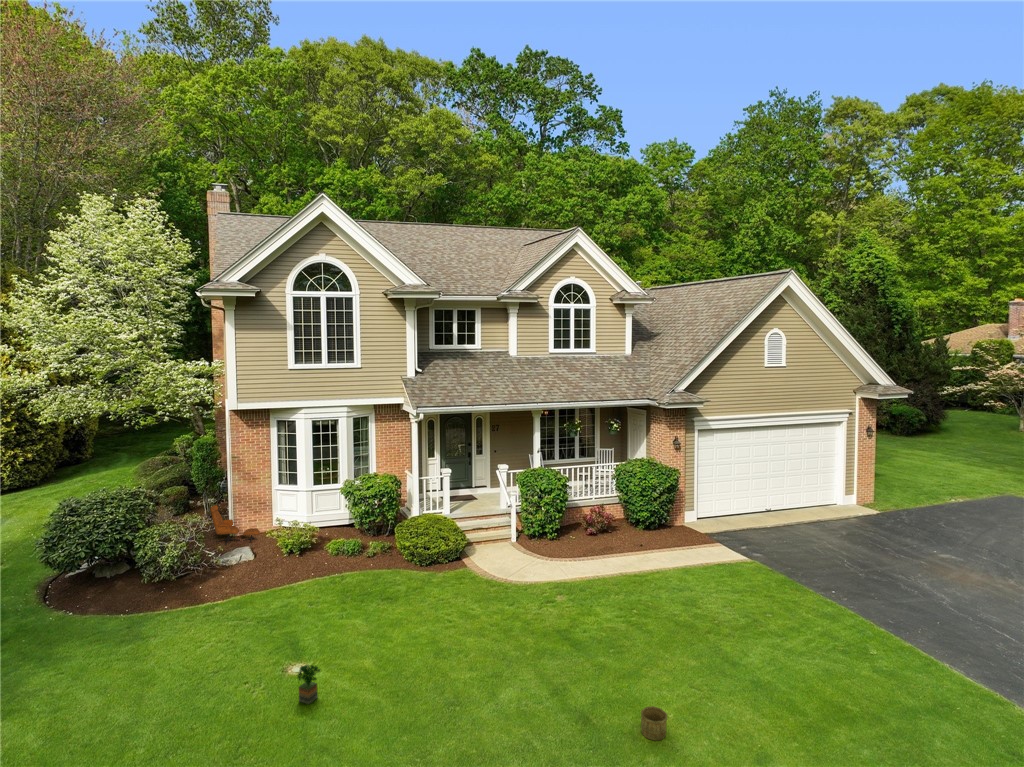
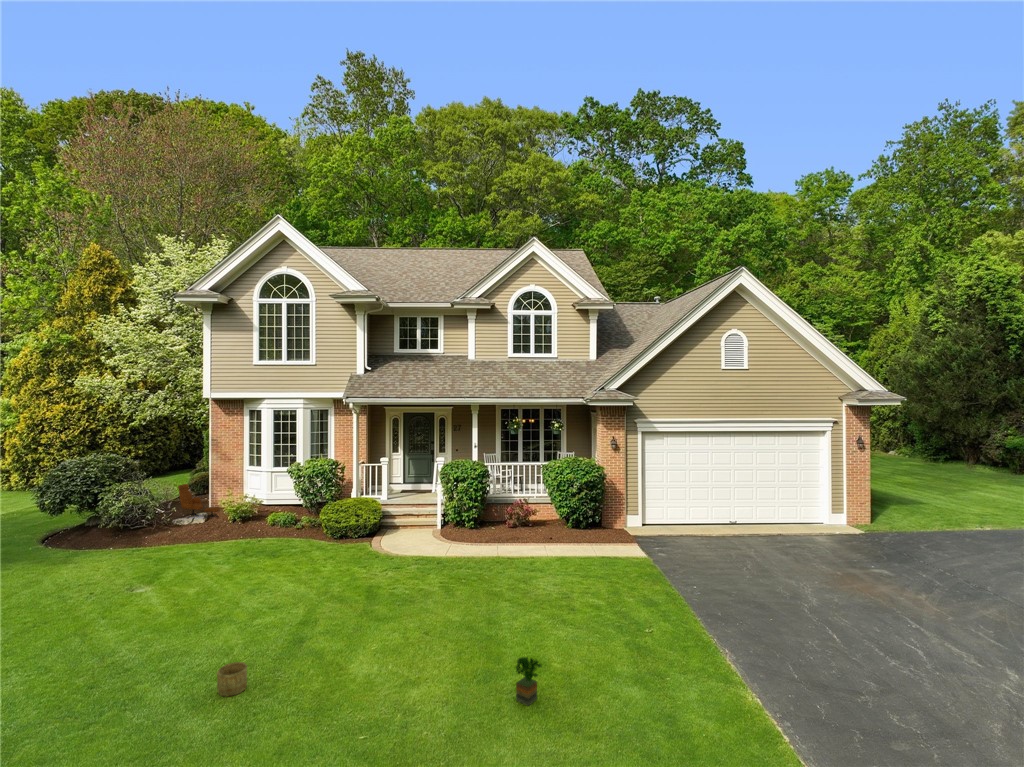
potted tree: present [298,665,320,704] -> present [516,657,542,706]
wooden bucket: present [641,706,667,740] -> present [217,662,248,697]

